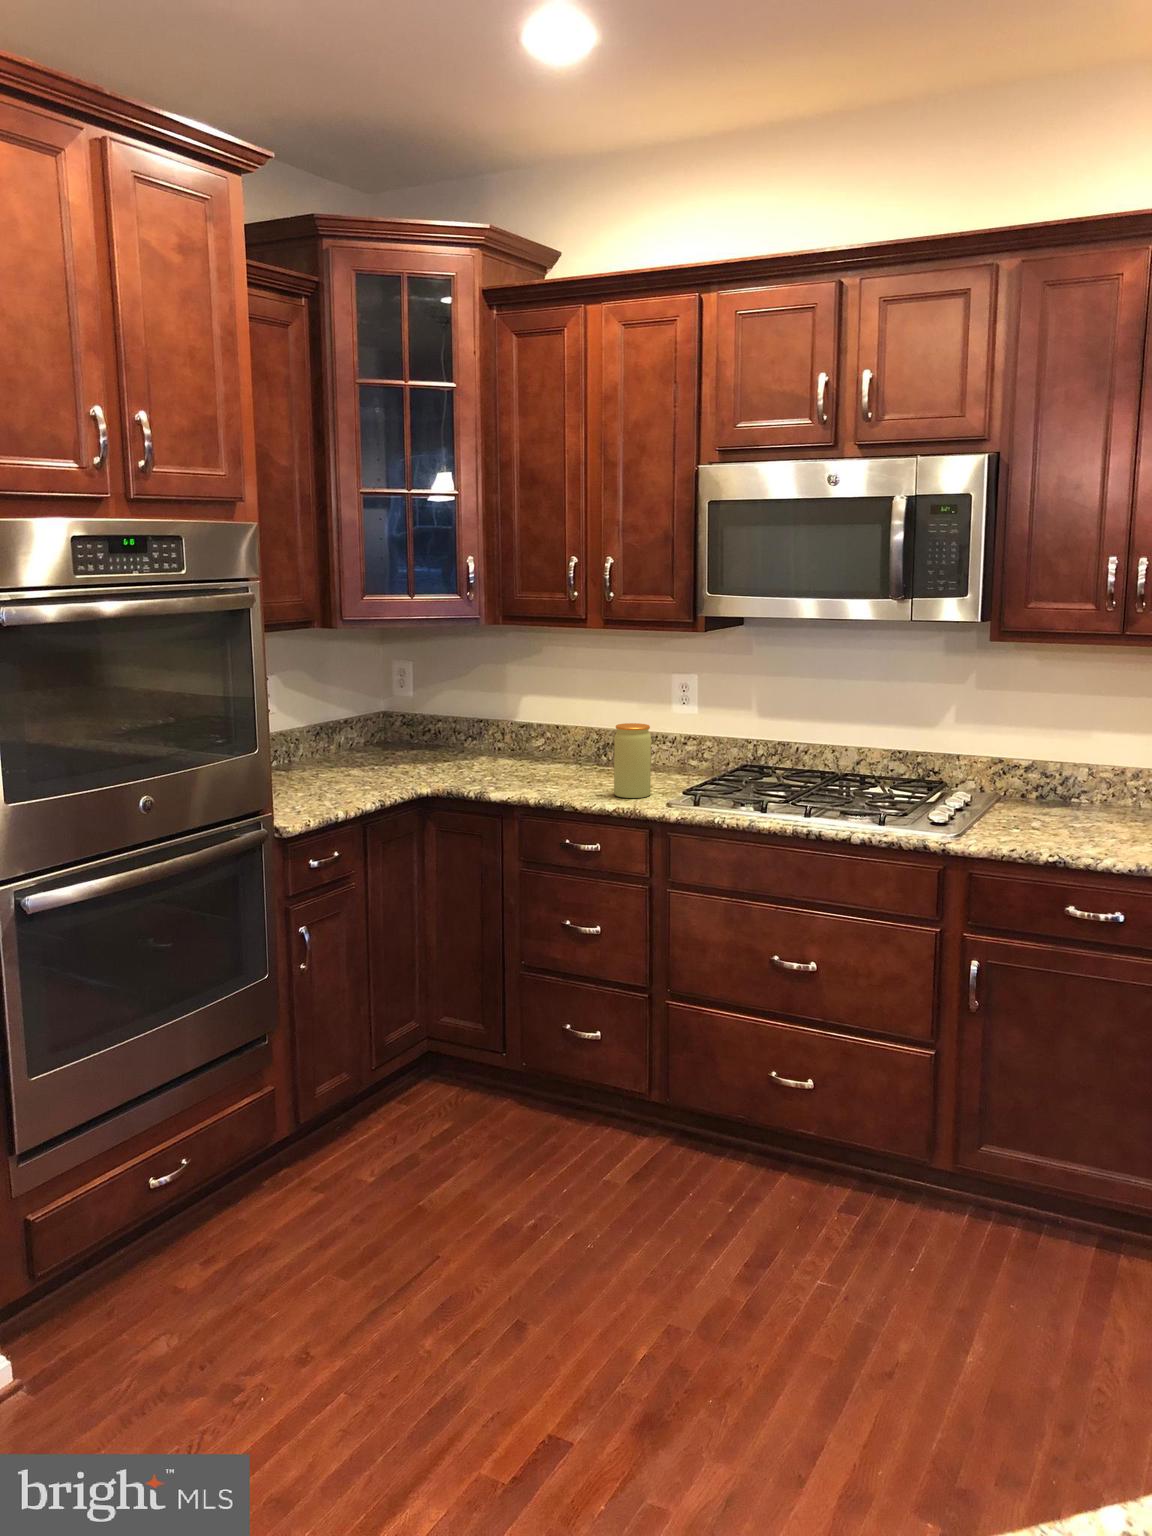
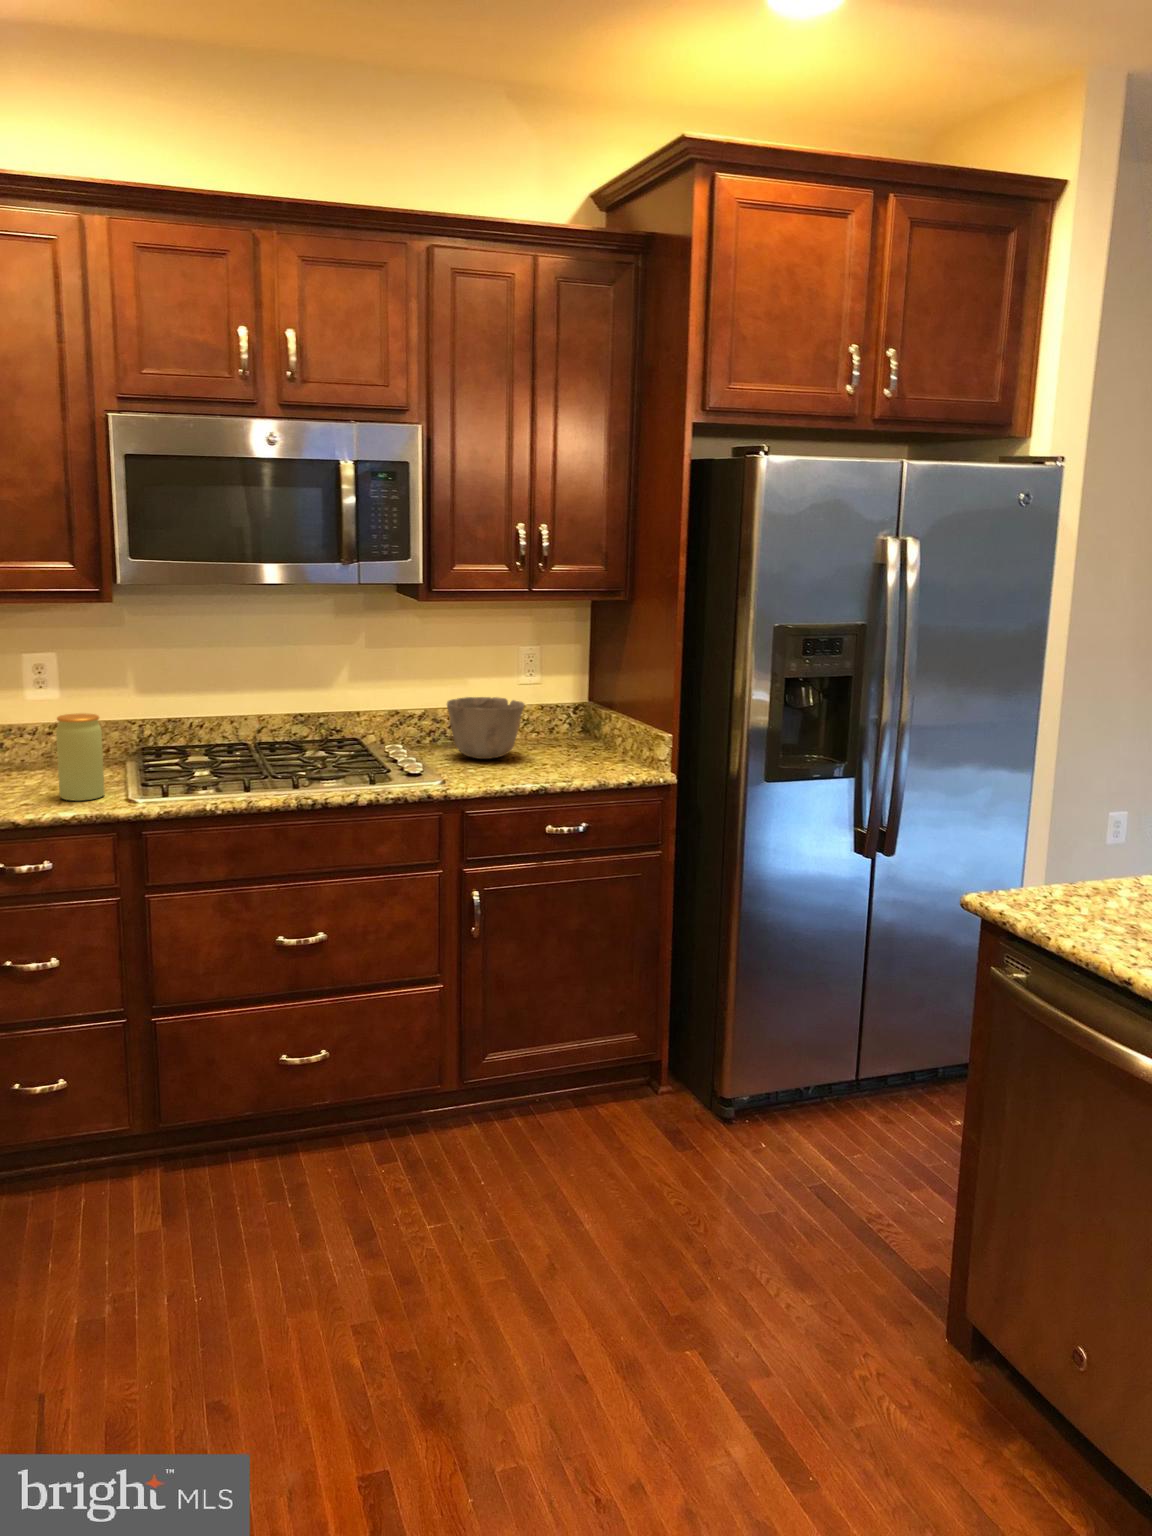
ceramic bowl: none [1020,751,1116,822] -> present [447,697,524,759]

